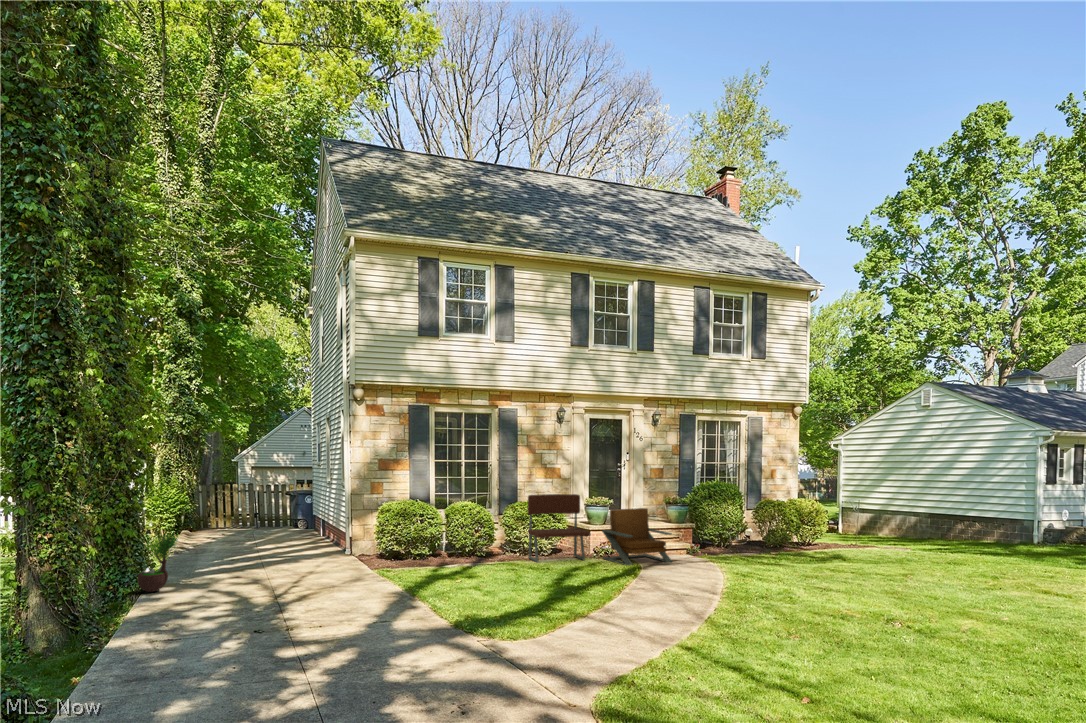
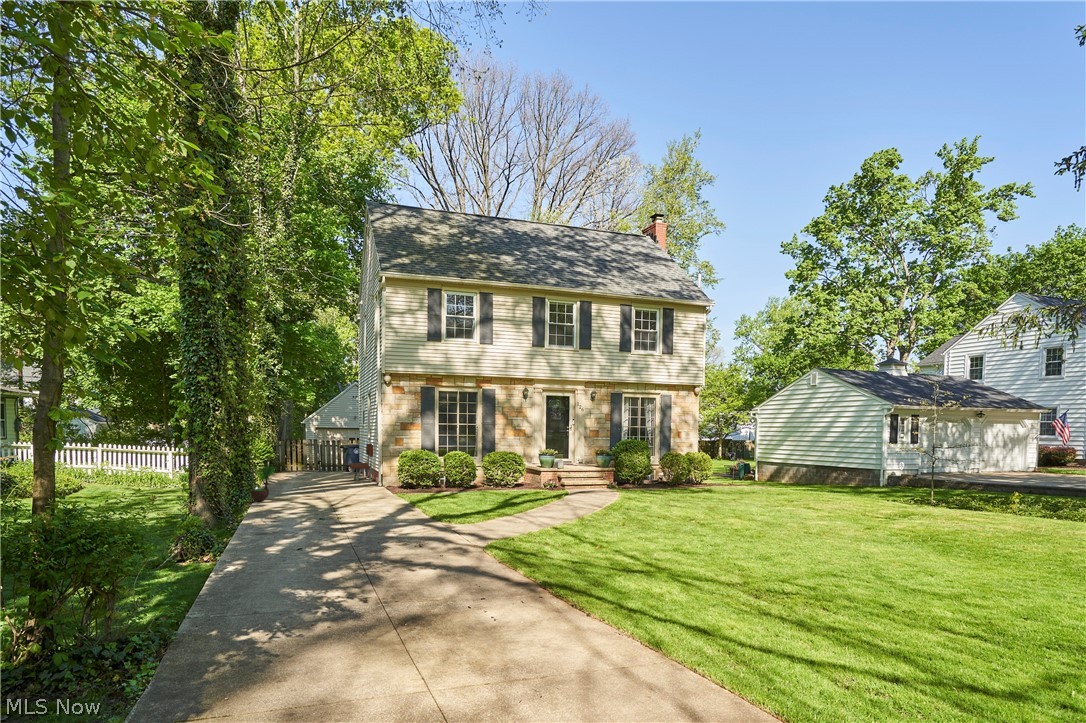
bench: present [527,494,590,562] -> present [349,443,373,483]
lounge chair: present [602,508,672,565] -> none [548,456,593,493]

